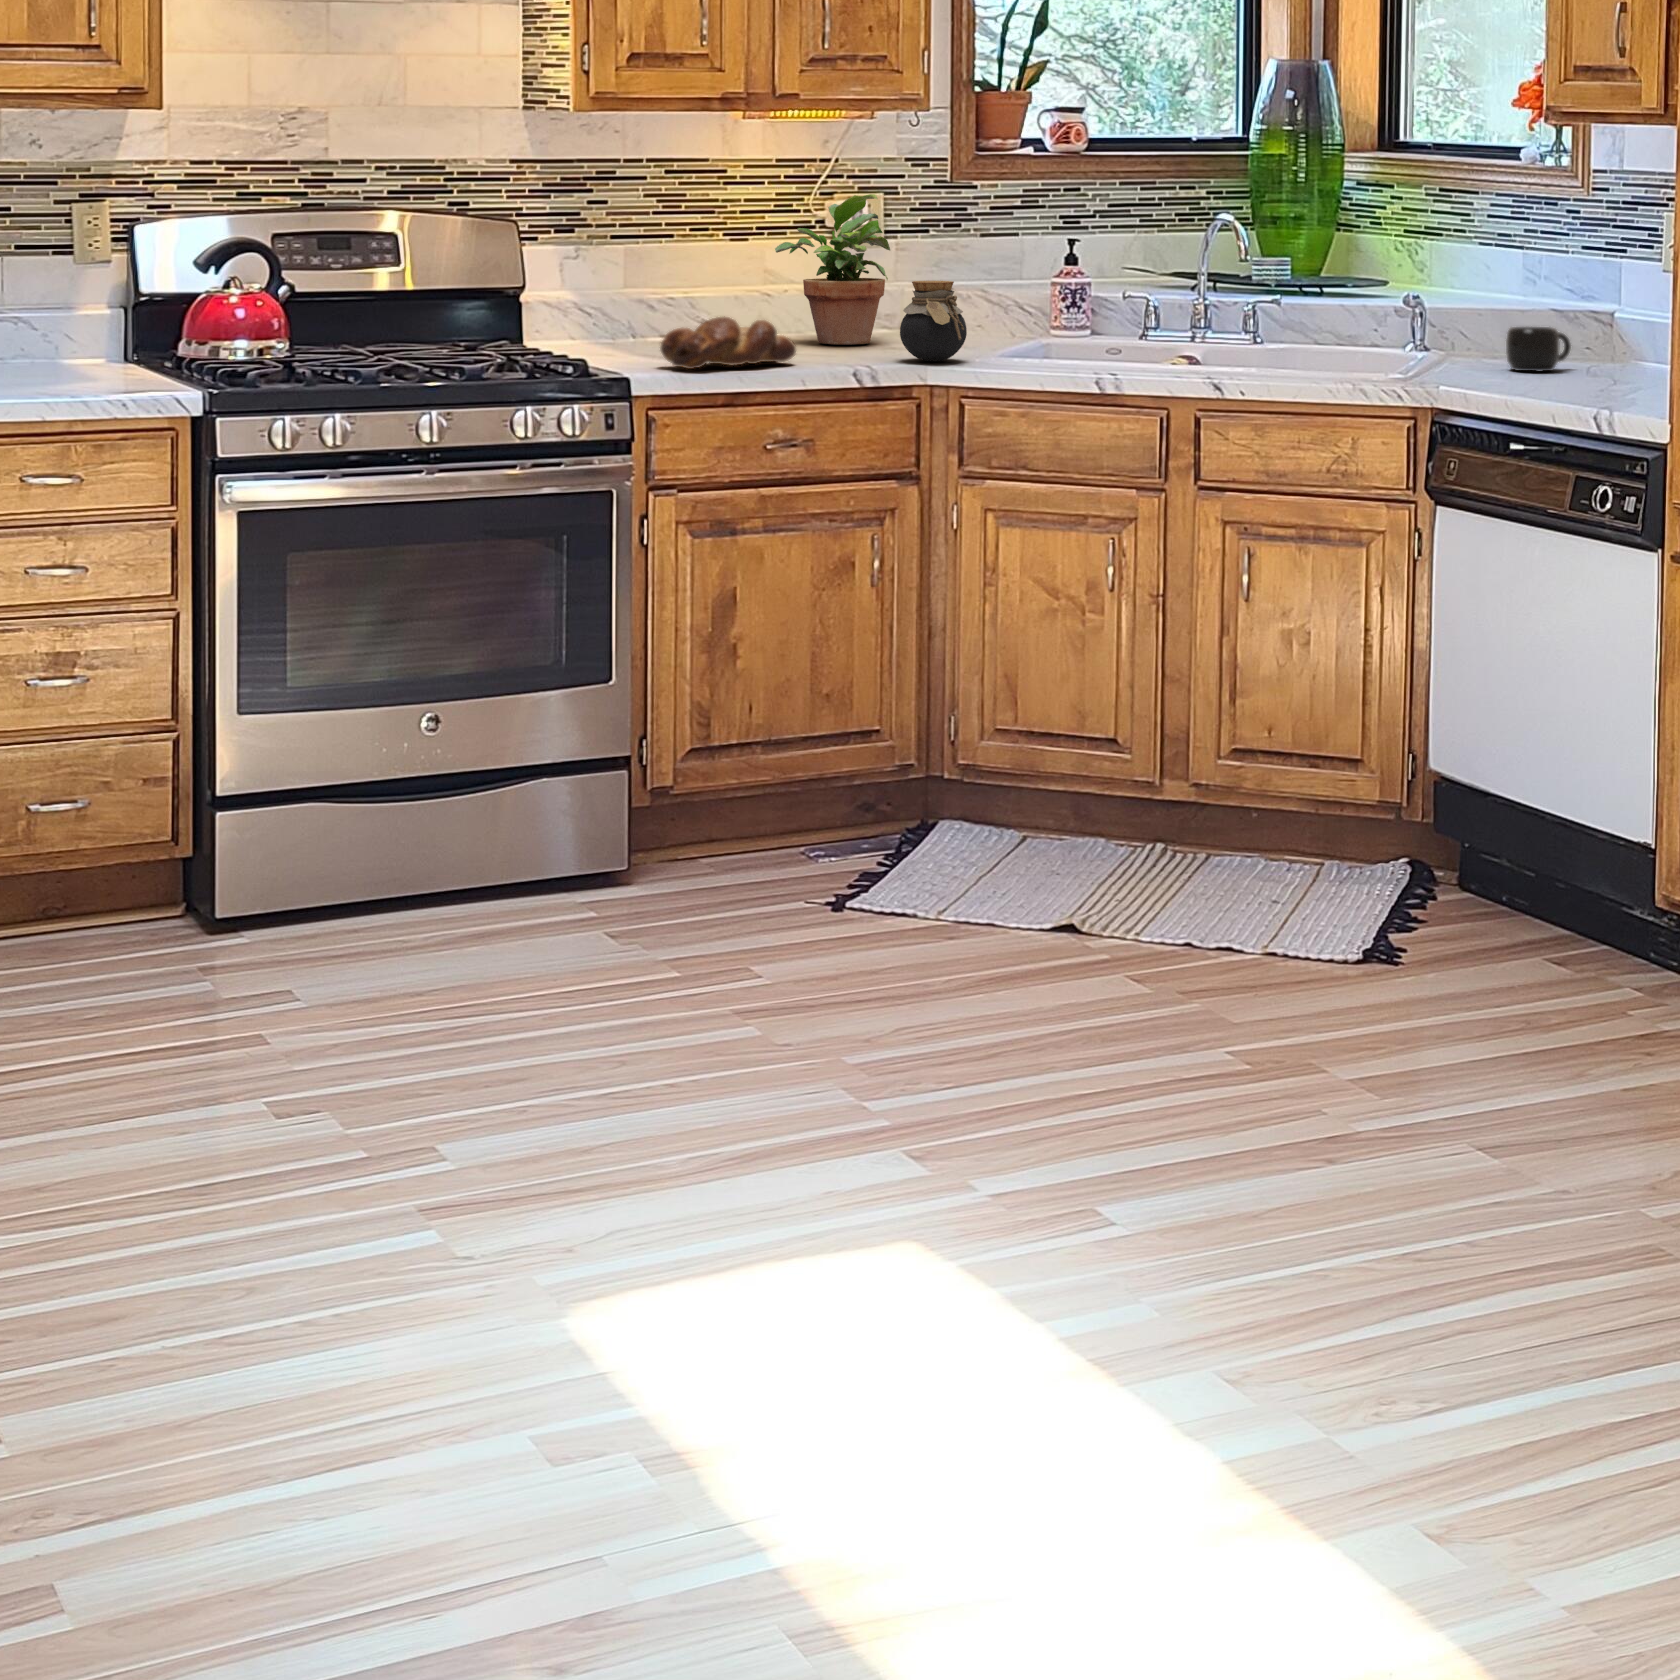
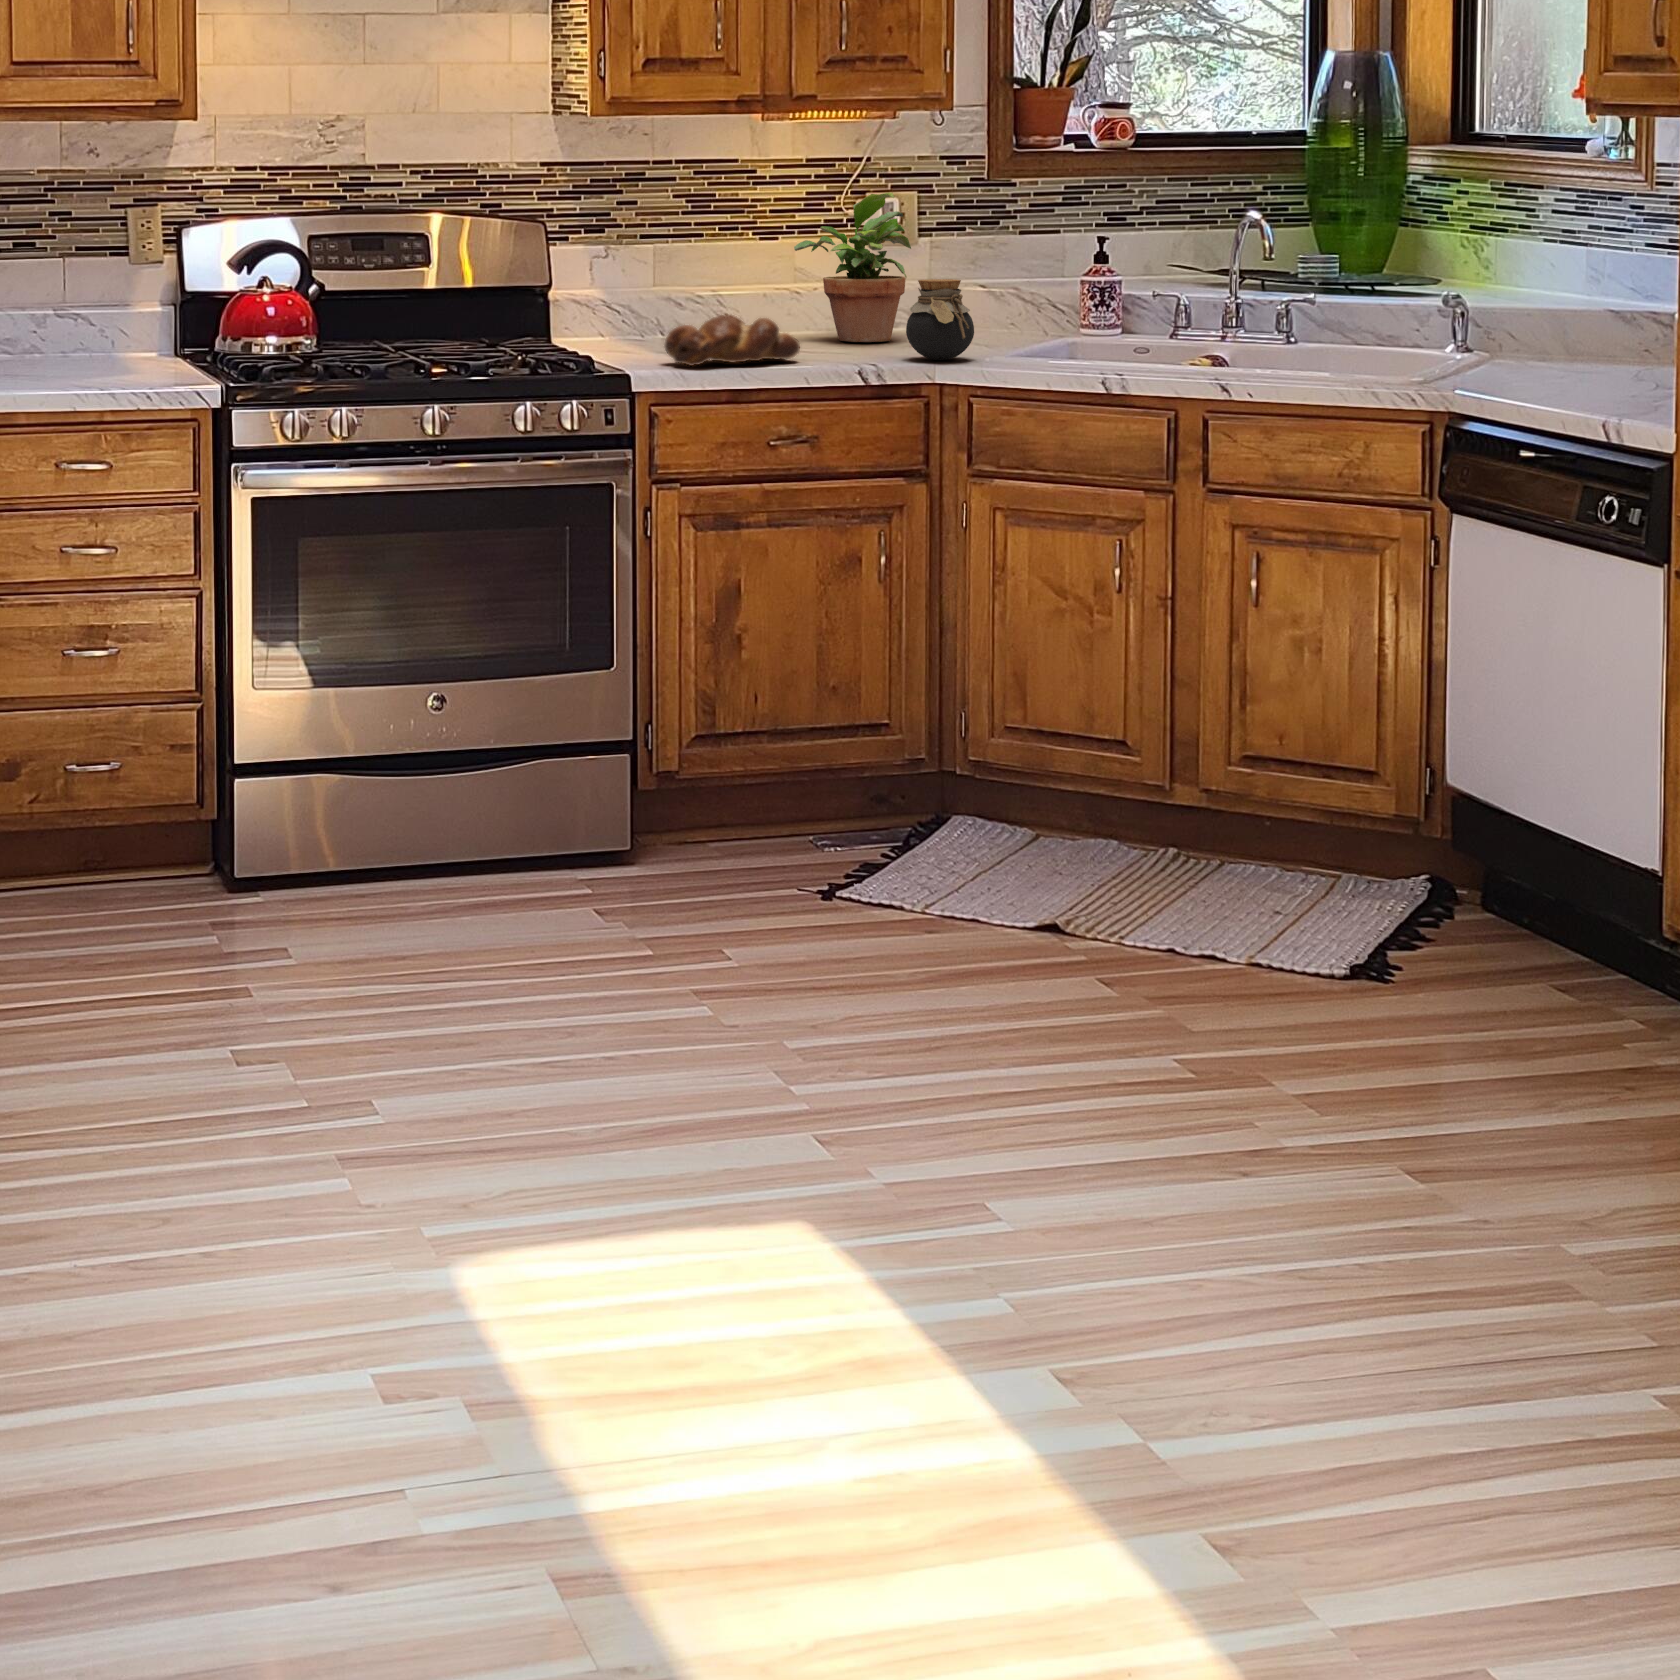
mug: present [1506,327,1571,371] -> none [1545,329,1619,376]

